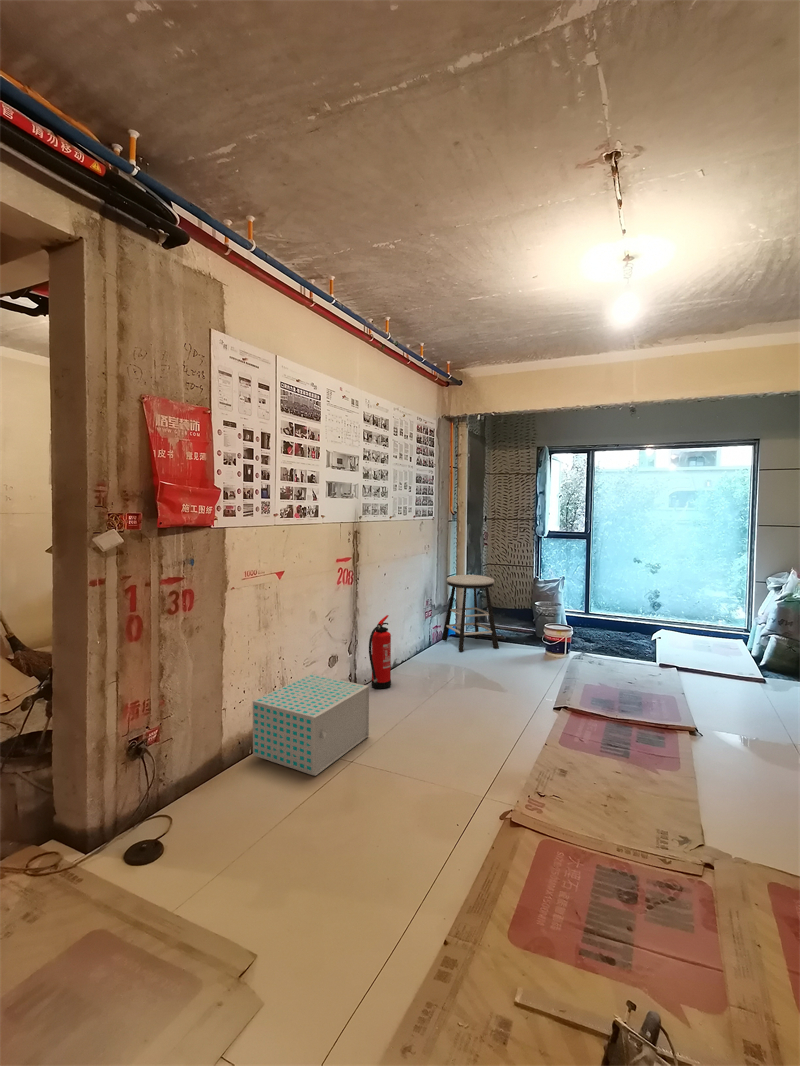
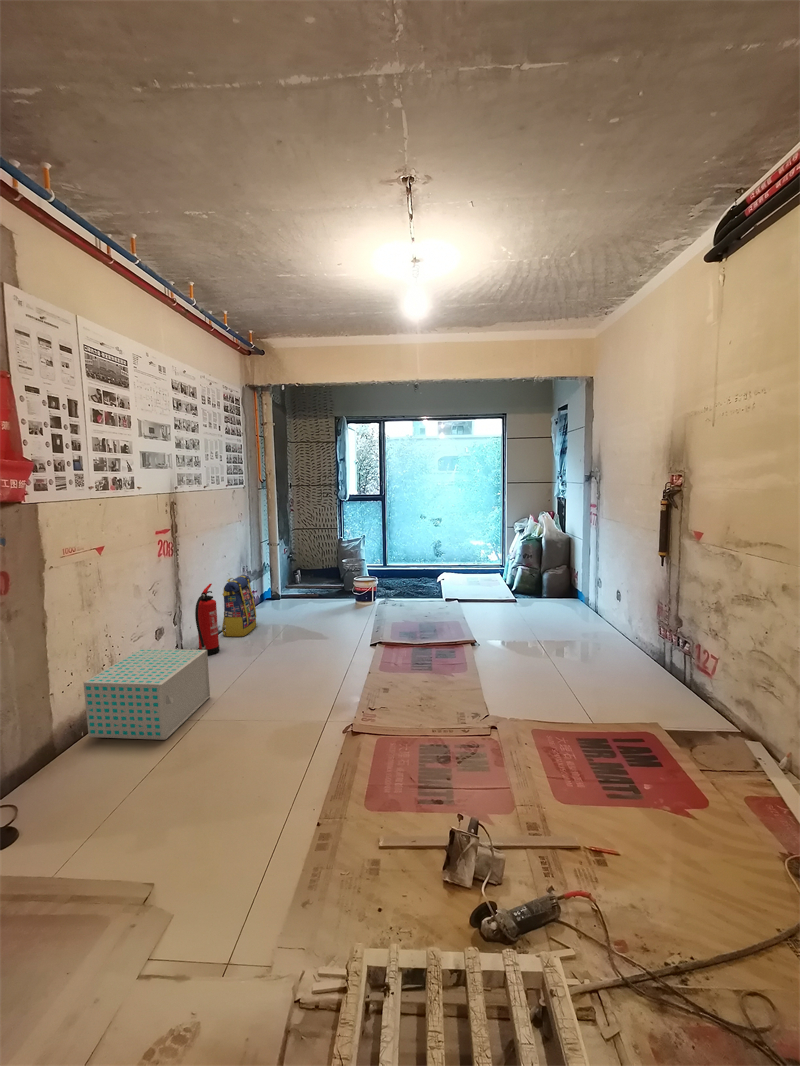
stool: present [442,575,499,651] -> none [259,539,315,611]
backpack: none [398,609,433,674] -> present [222,575,256,637]

